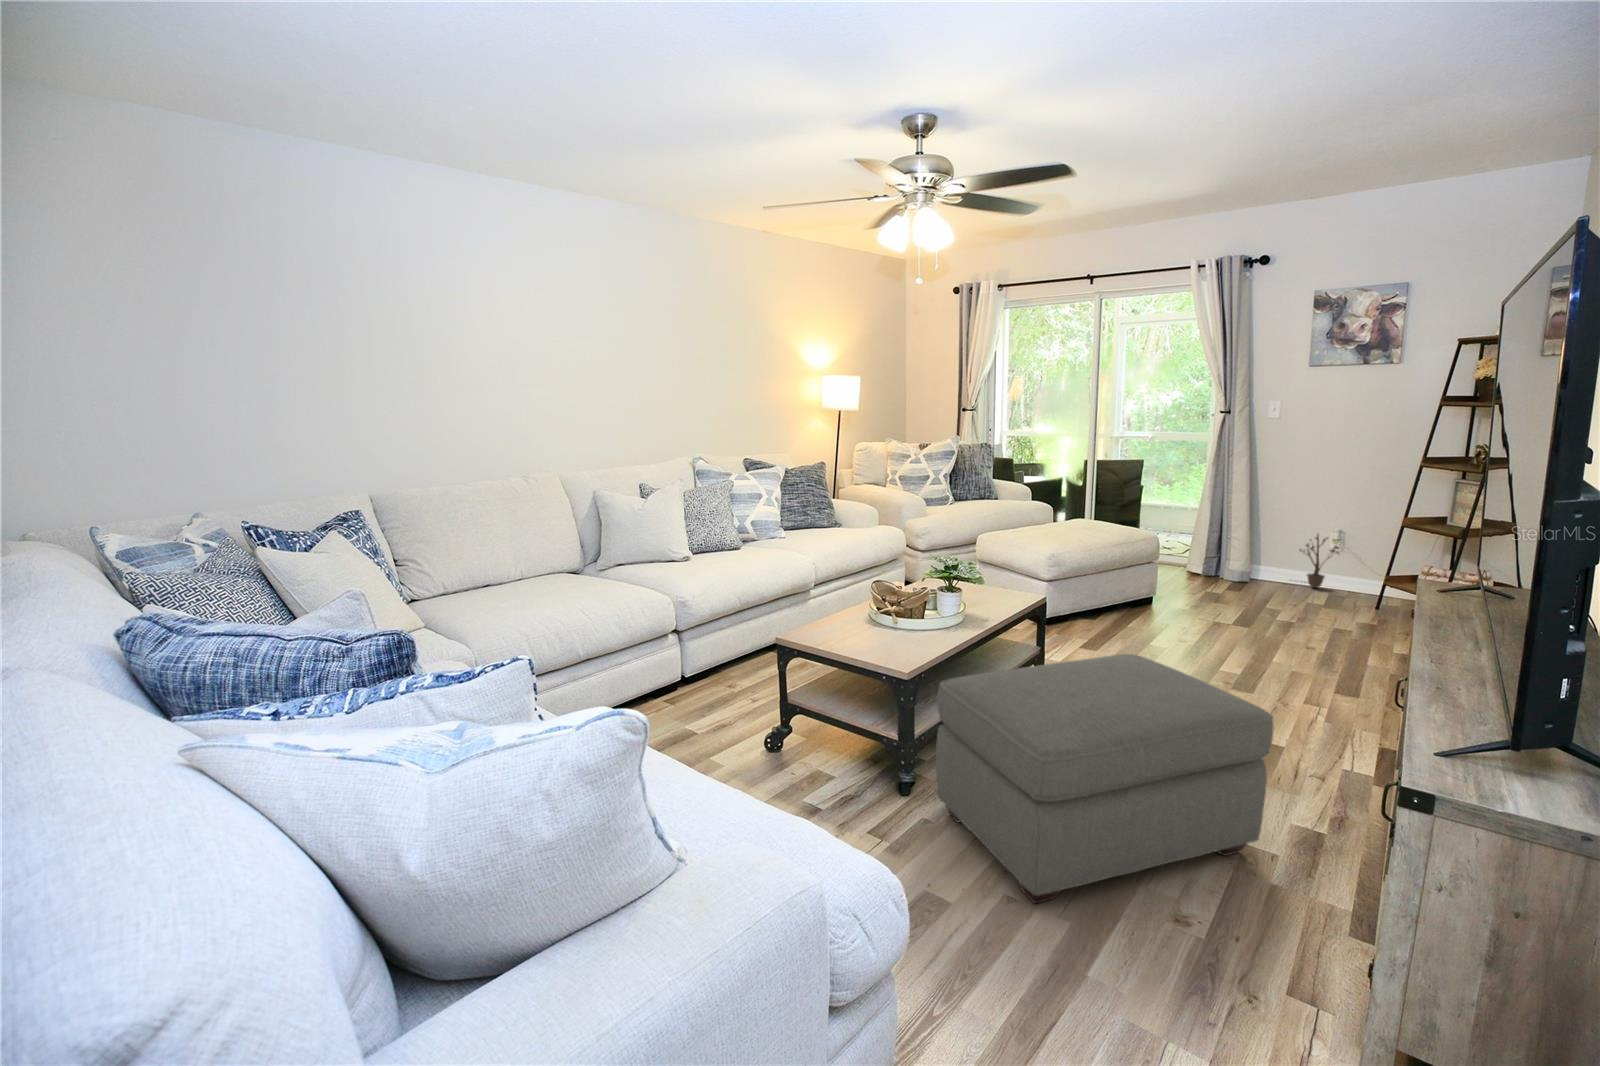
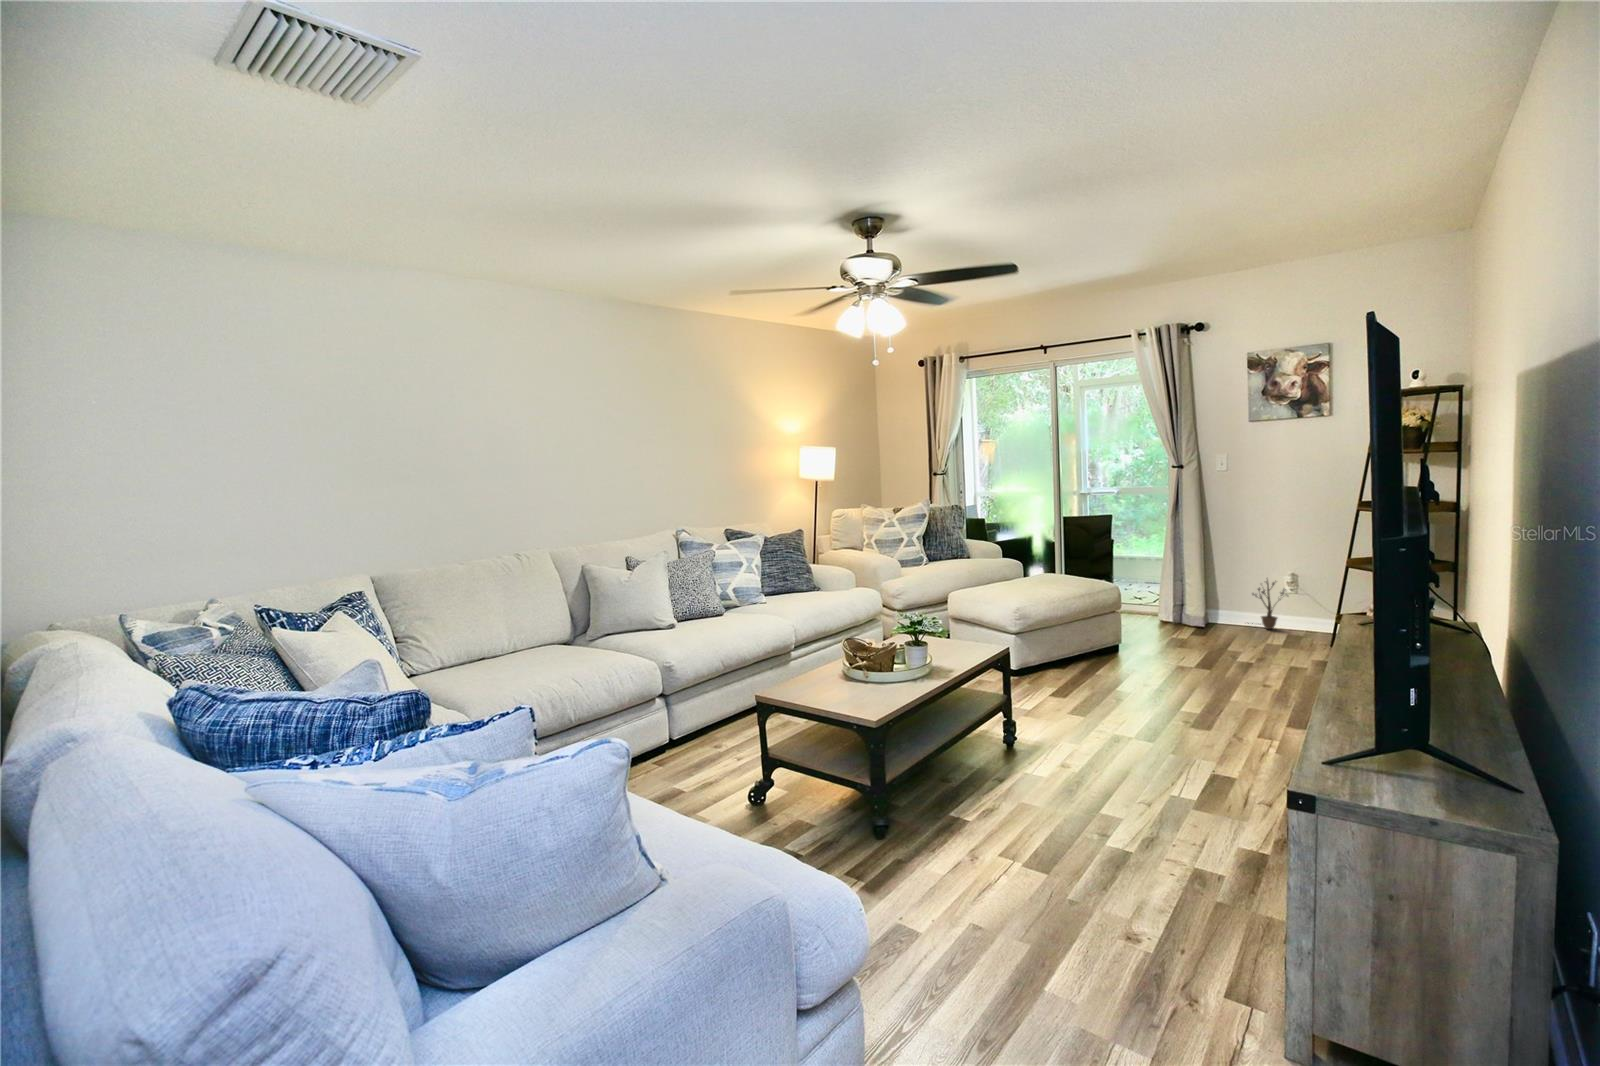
ottoman: present [936,654,1274,903] -> none [904,695,1206,930]

